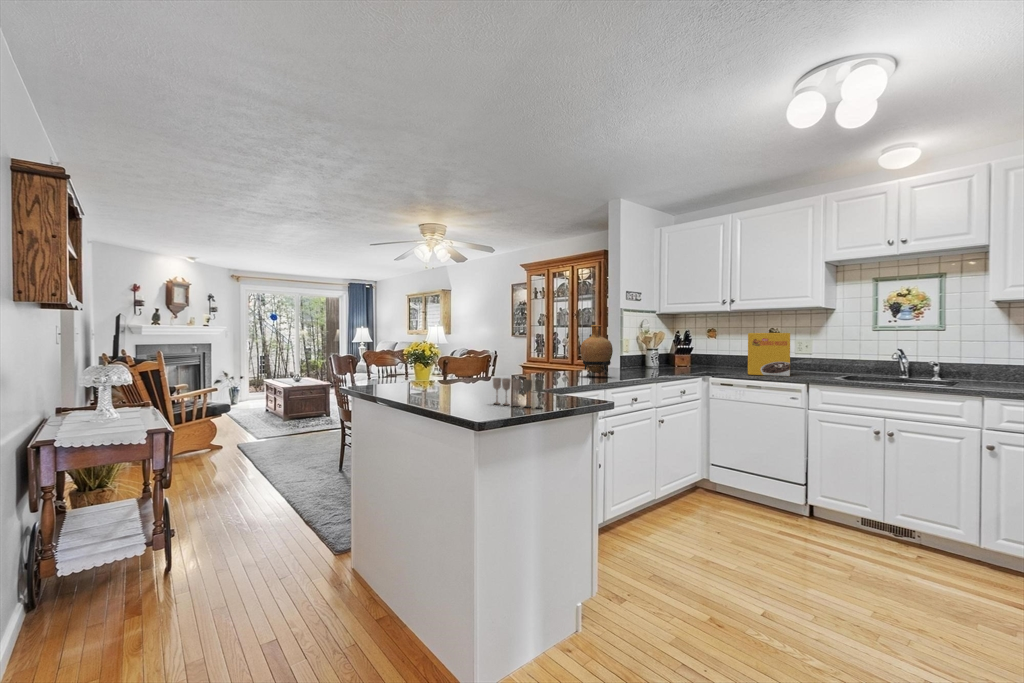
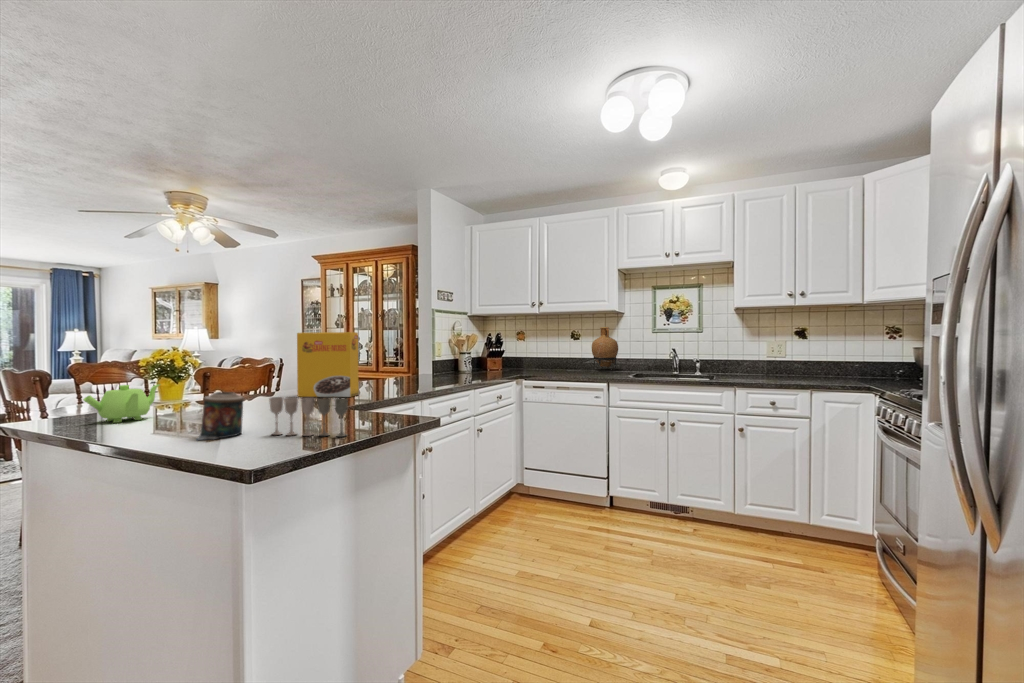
vase: present [581,325,613,375] -> present [592,327,618,368]
cereal box: present [748,333,790,376] -> present [297,332,359,397]
teapot: none [387,366,426,390] -> present [83,384,160,423]
candle: none [450,373,477,404] -> present [197,392,244,441]

